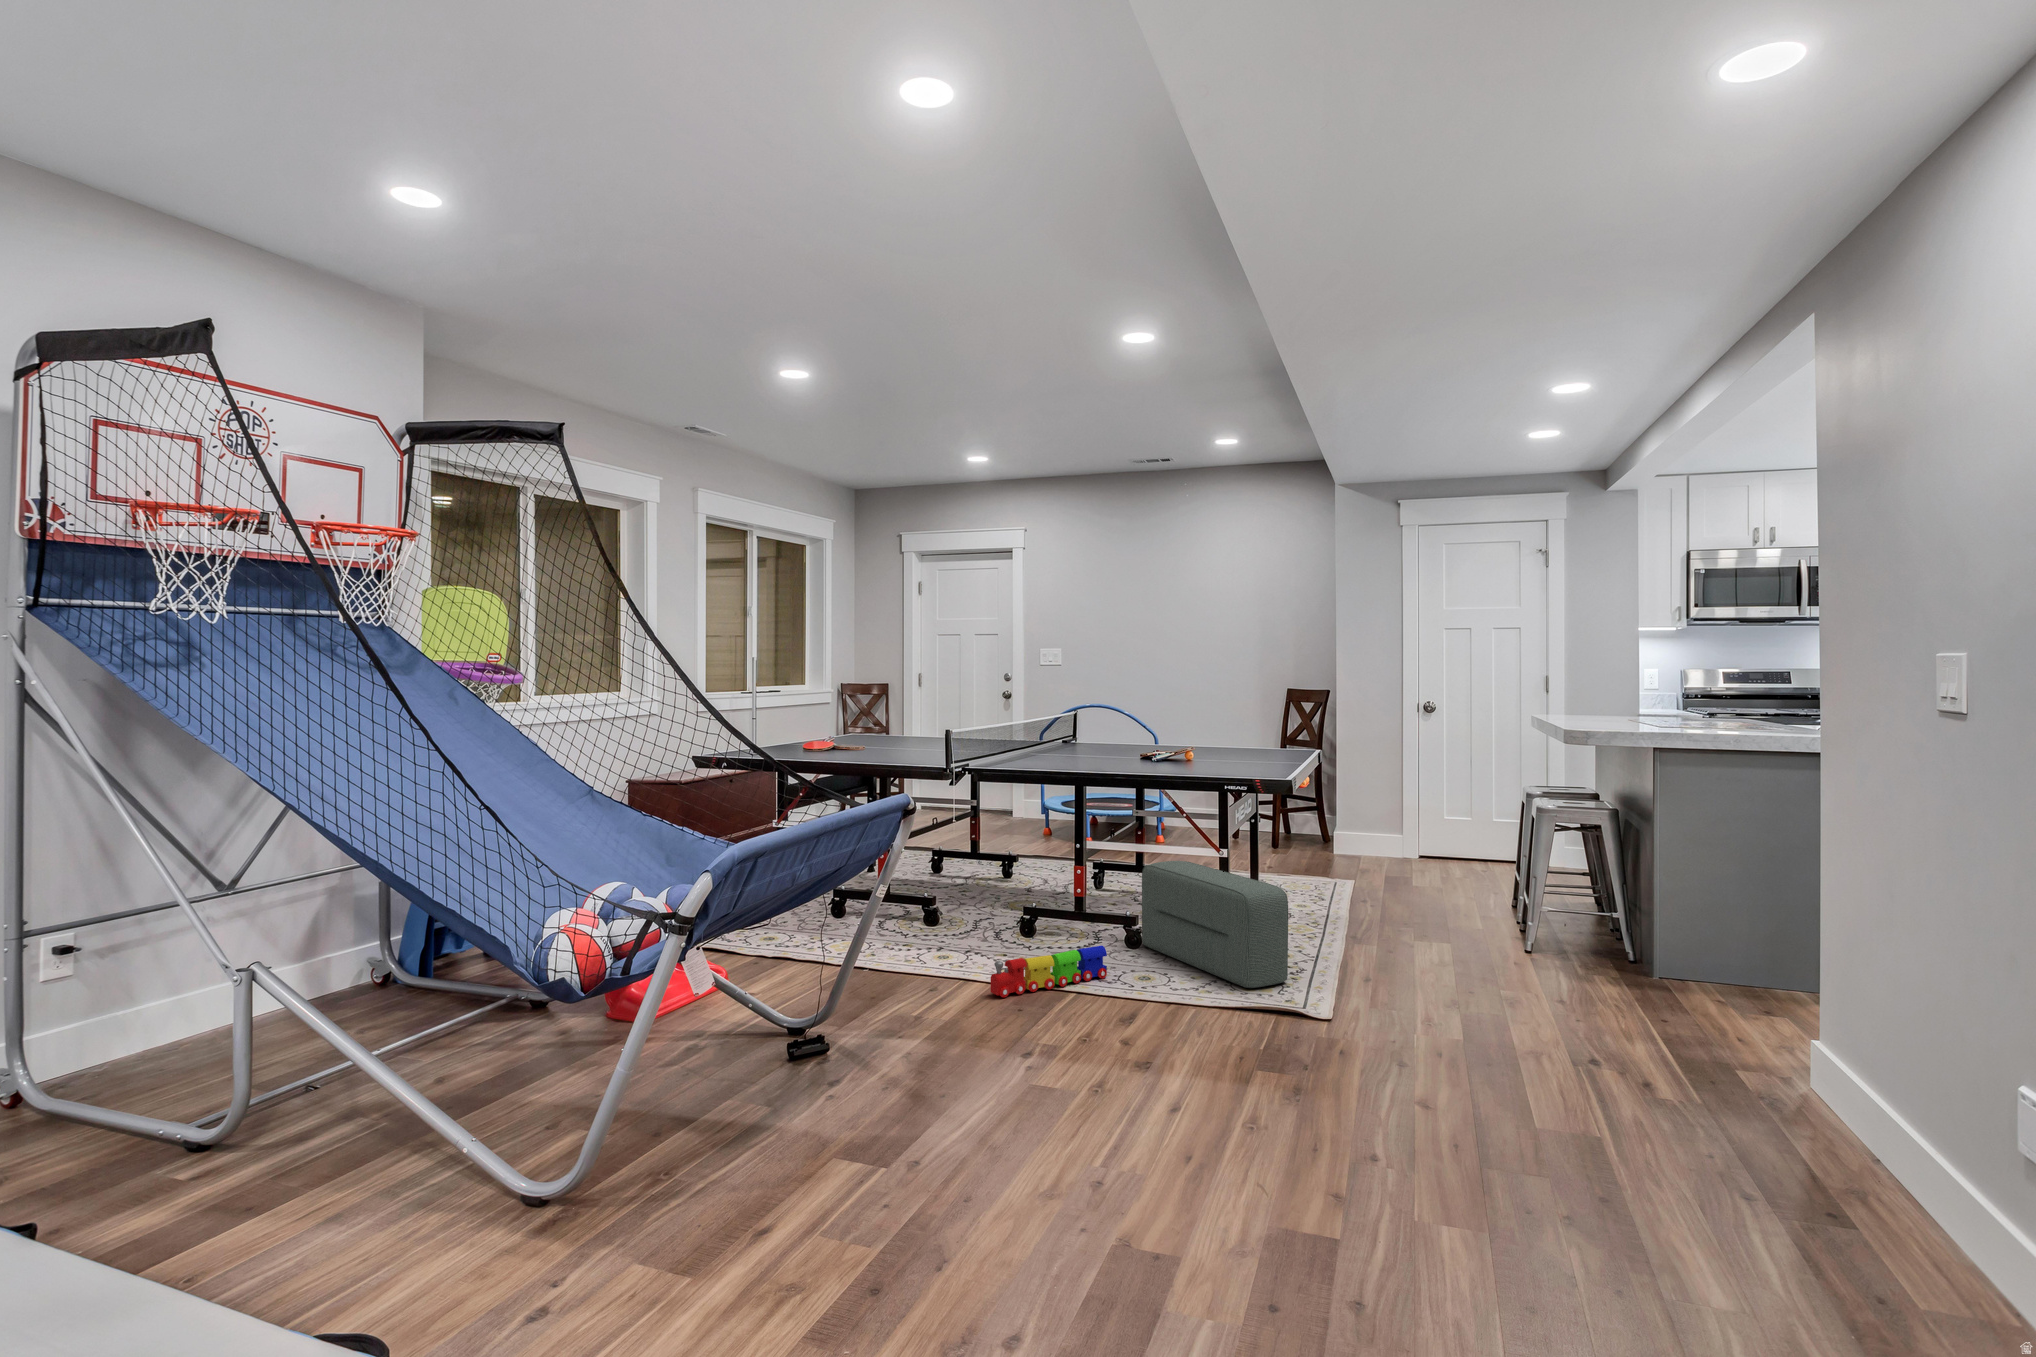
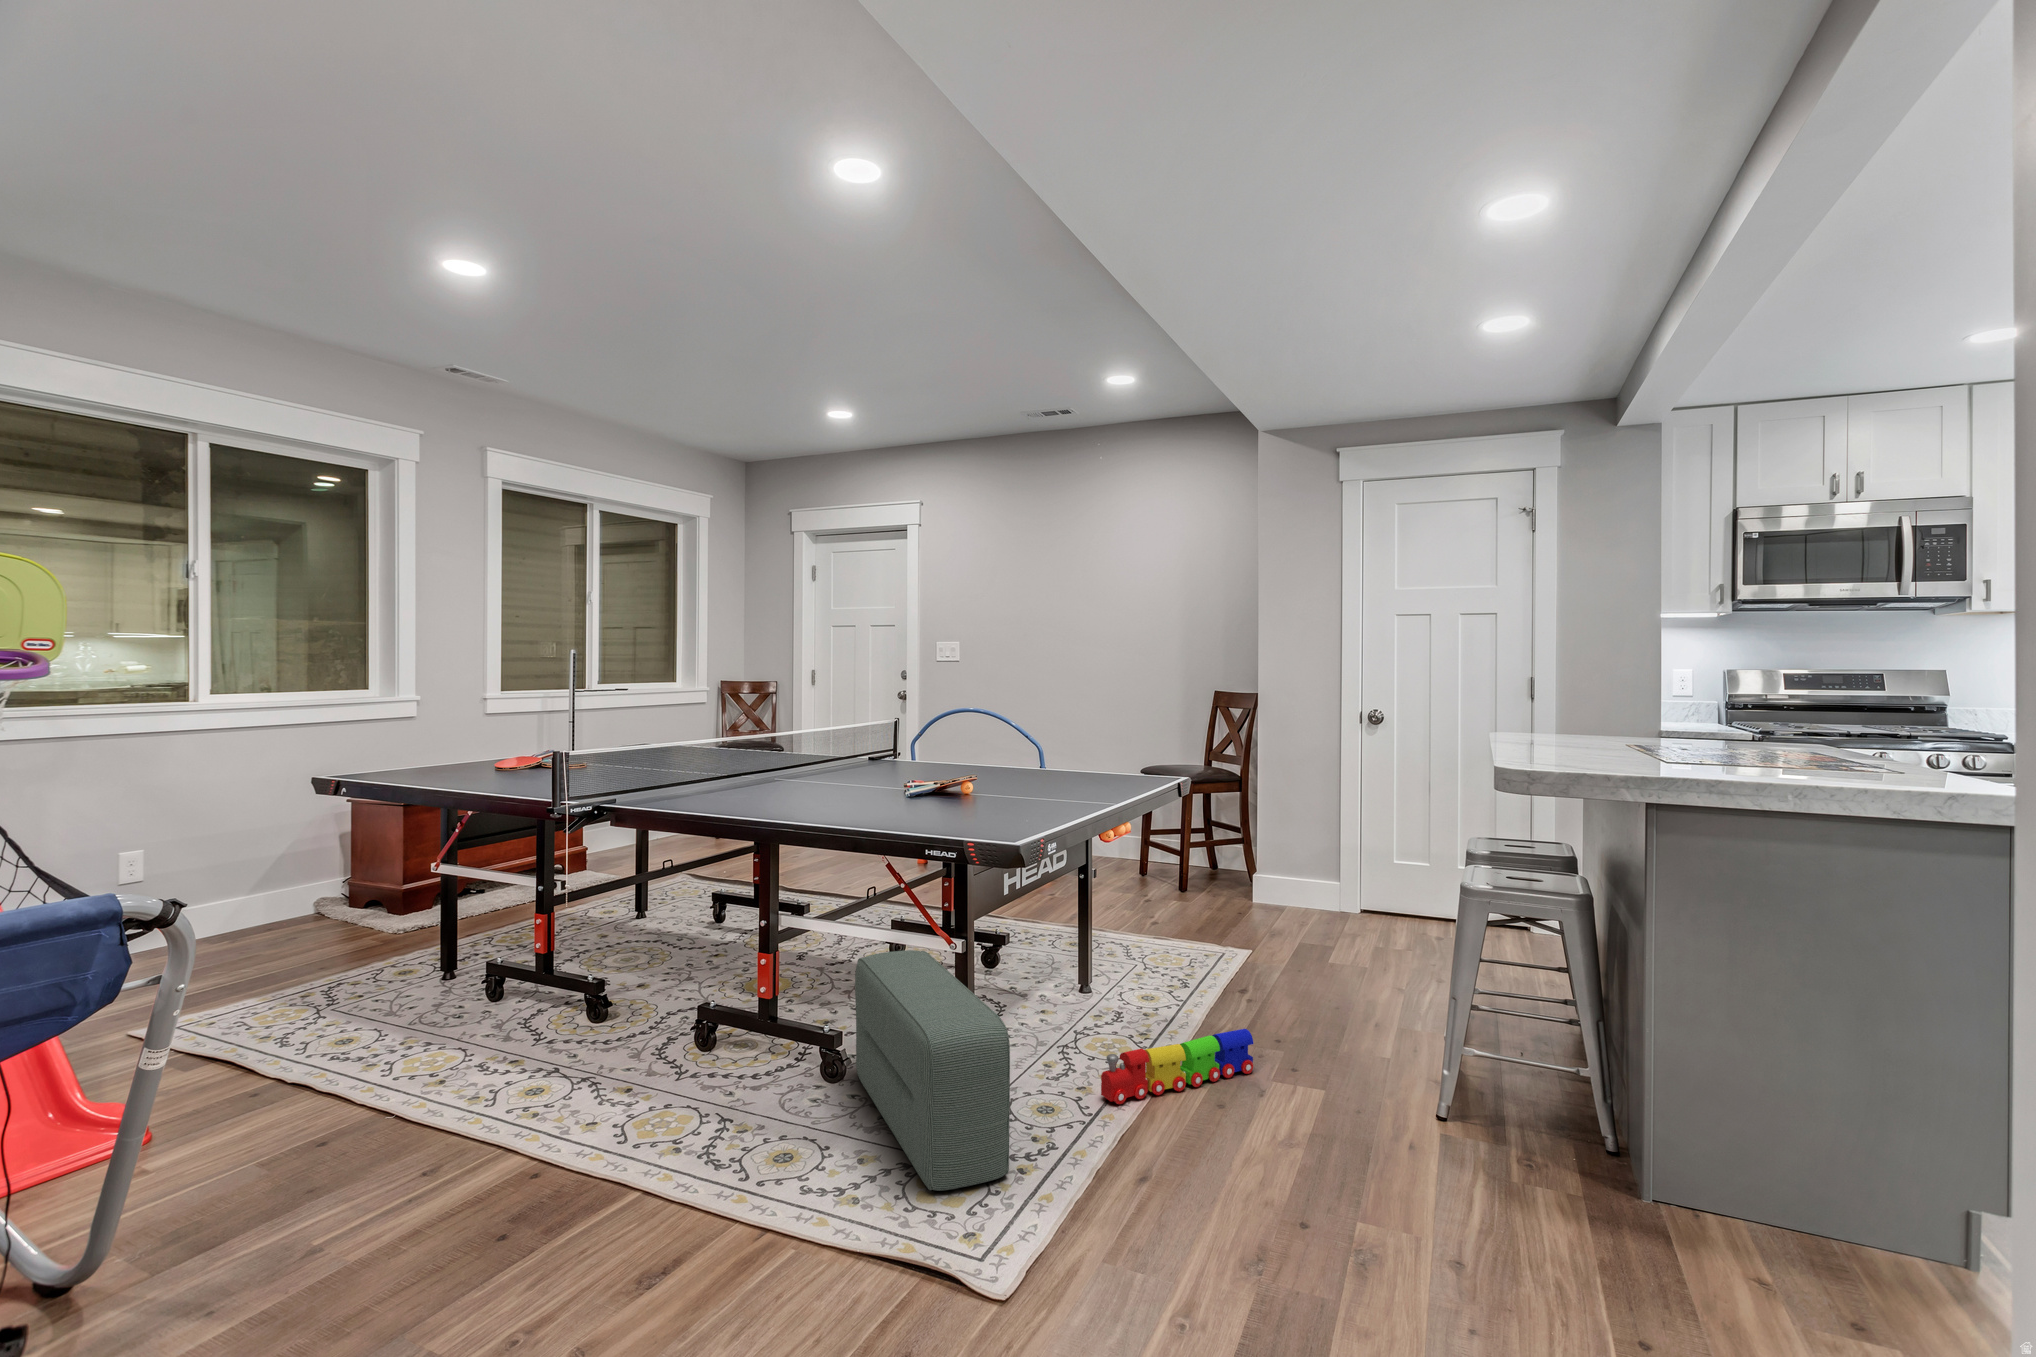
toy train: present [991,946,1107,997] -> present [1101,1029,1253,1104]

